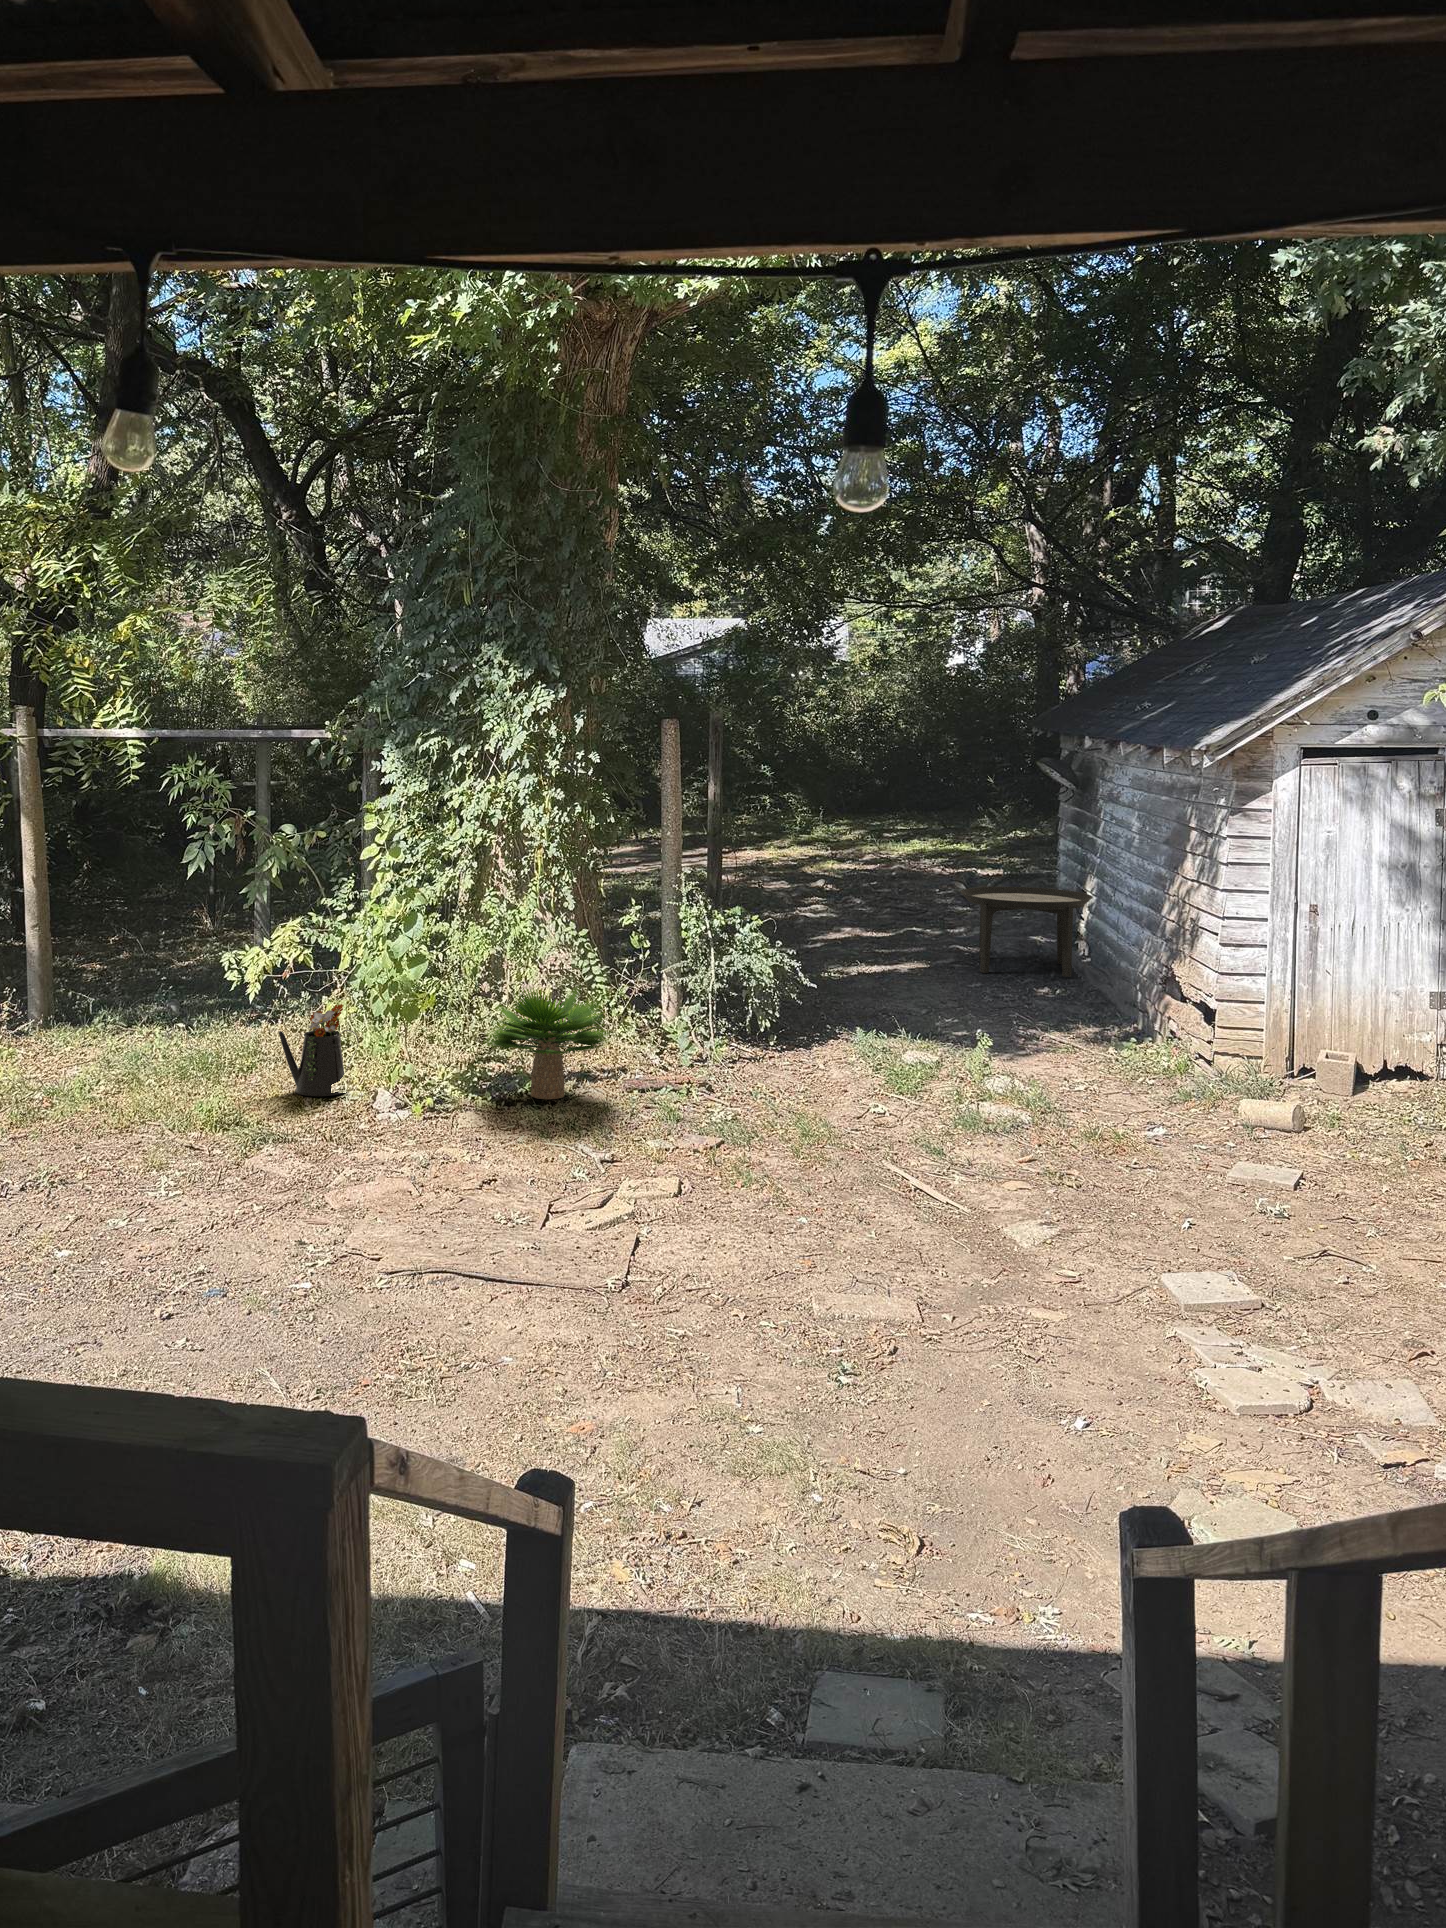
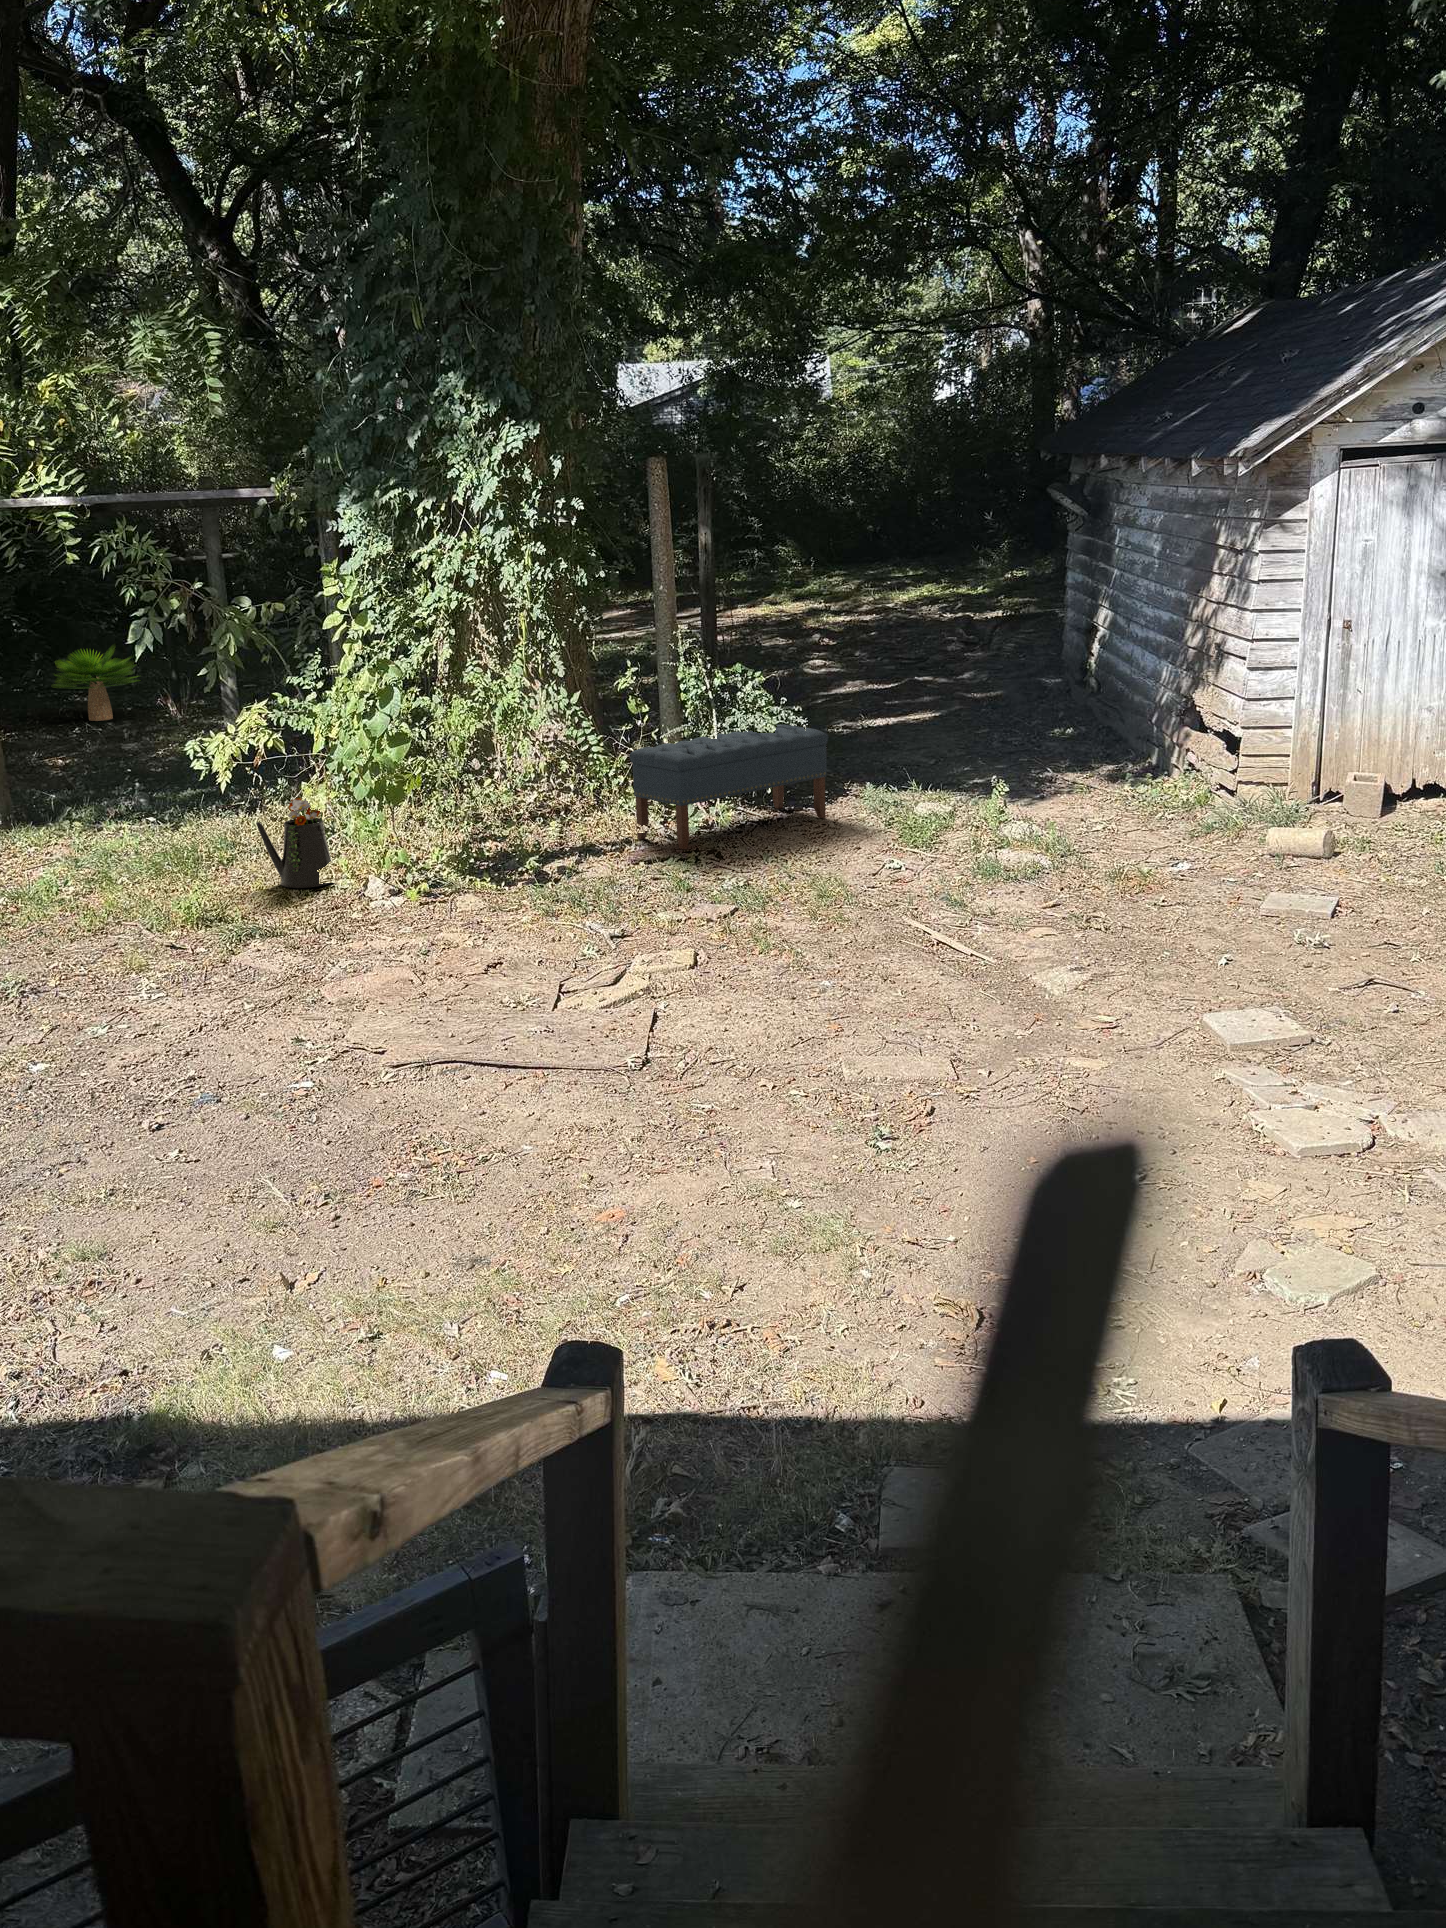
round table: present [960,887,1092,977] -> none [967,626,1104,718]
bench: none [630,969,819,1083] -> present [629,725,828,850]
potted plant: present [487,988,607,1099] -> present [55,648,137,721]

